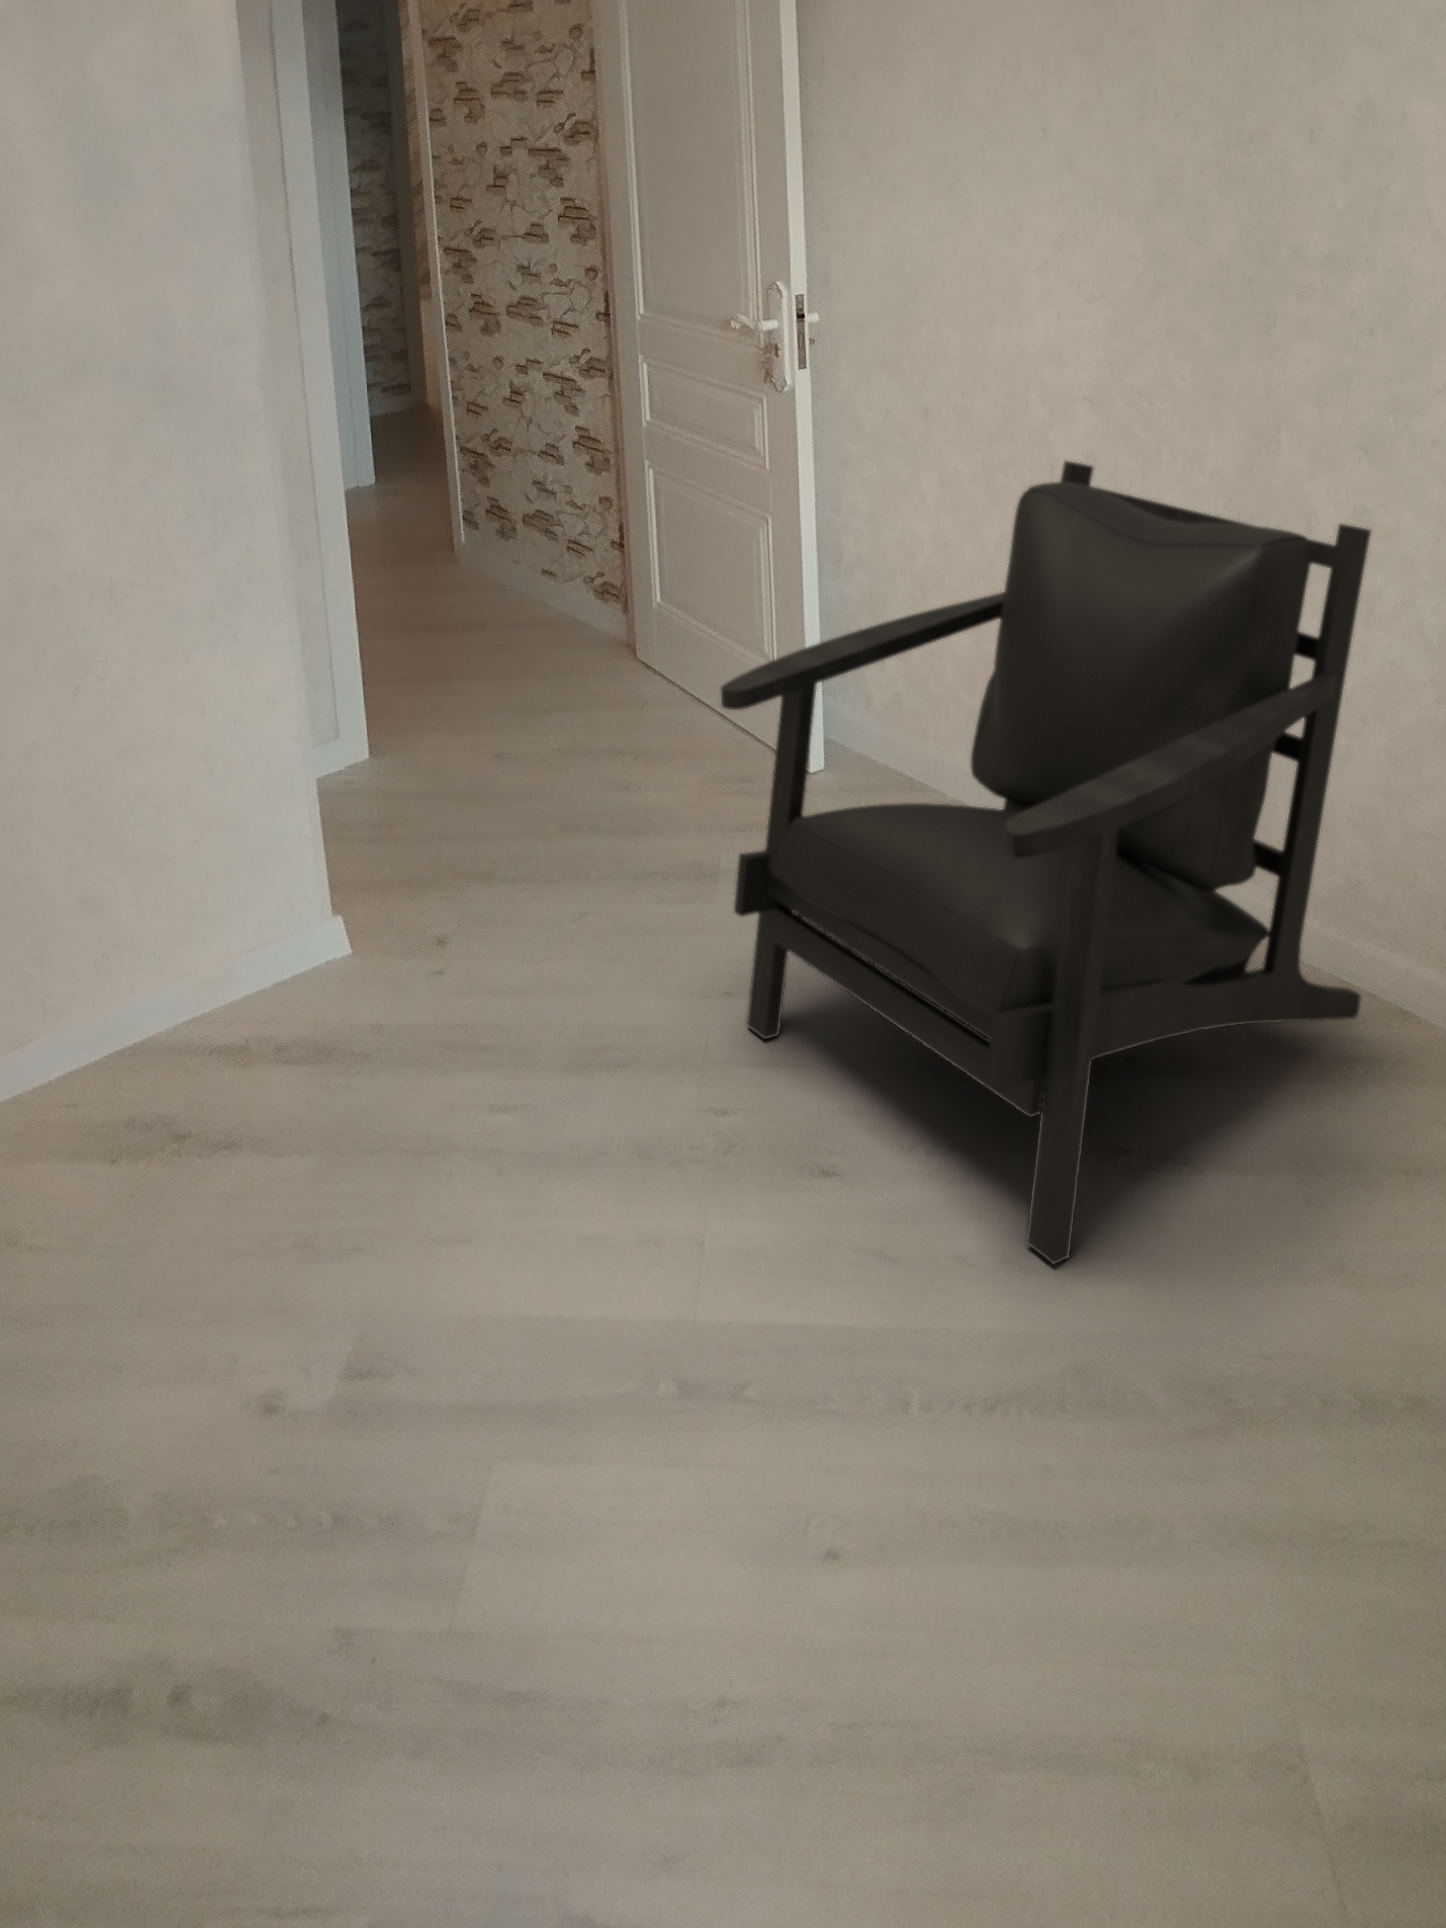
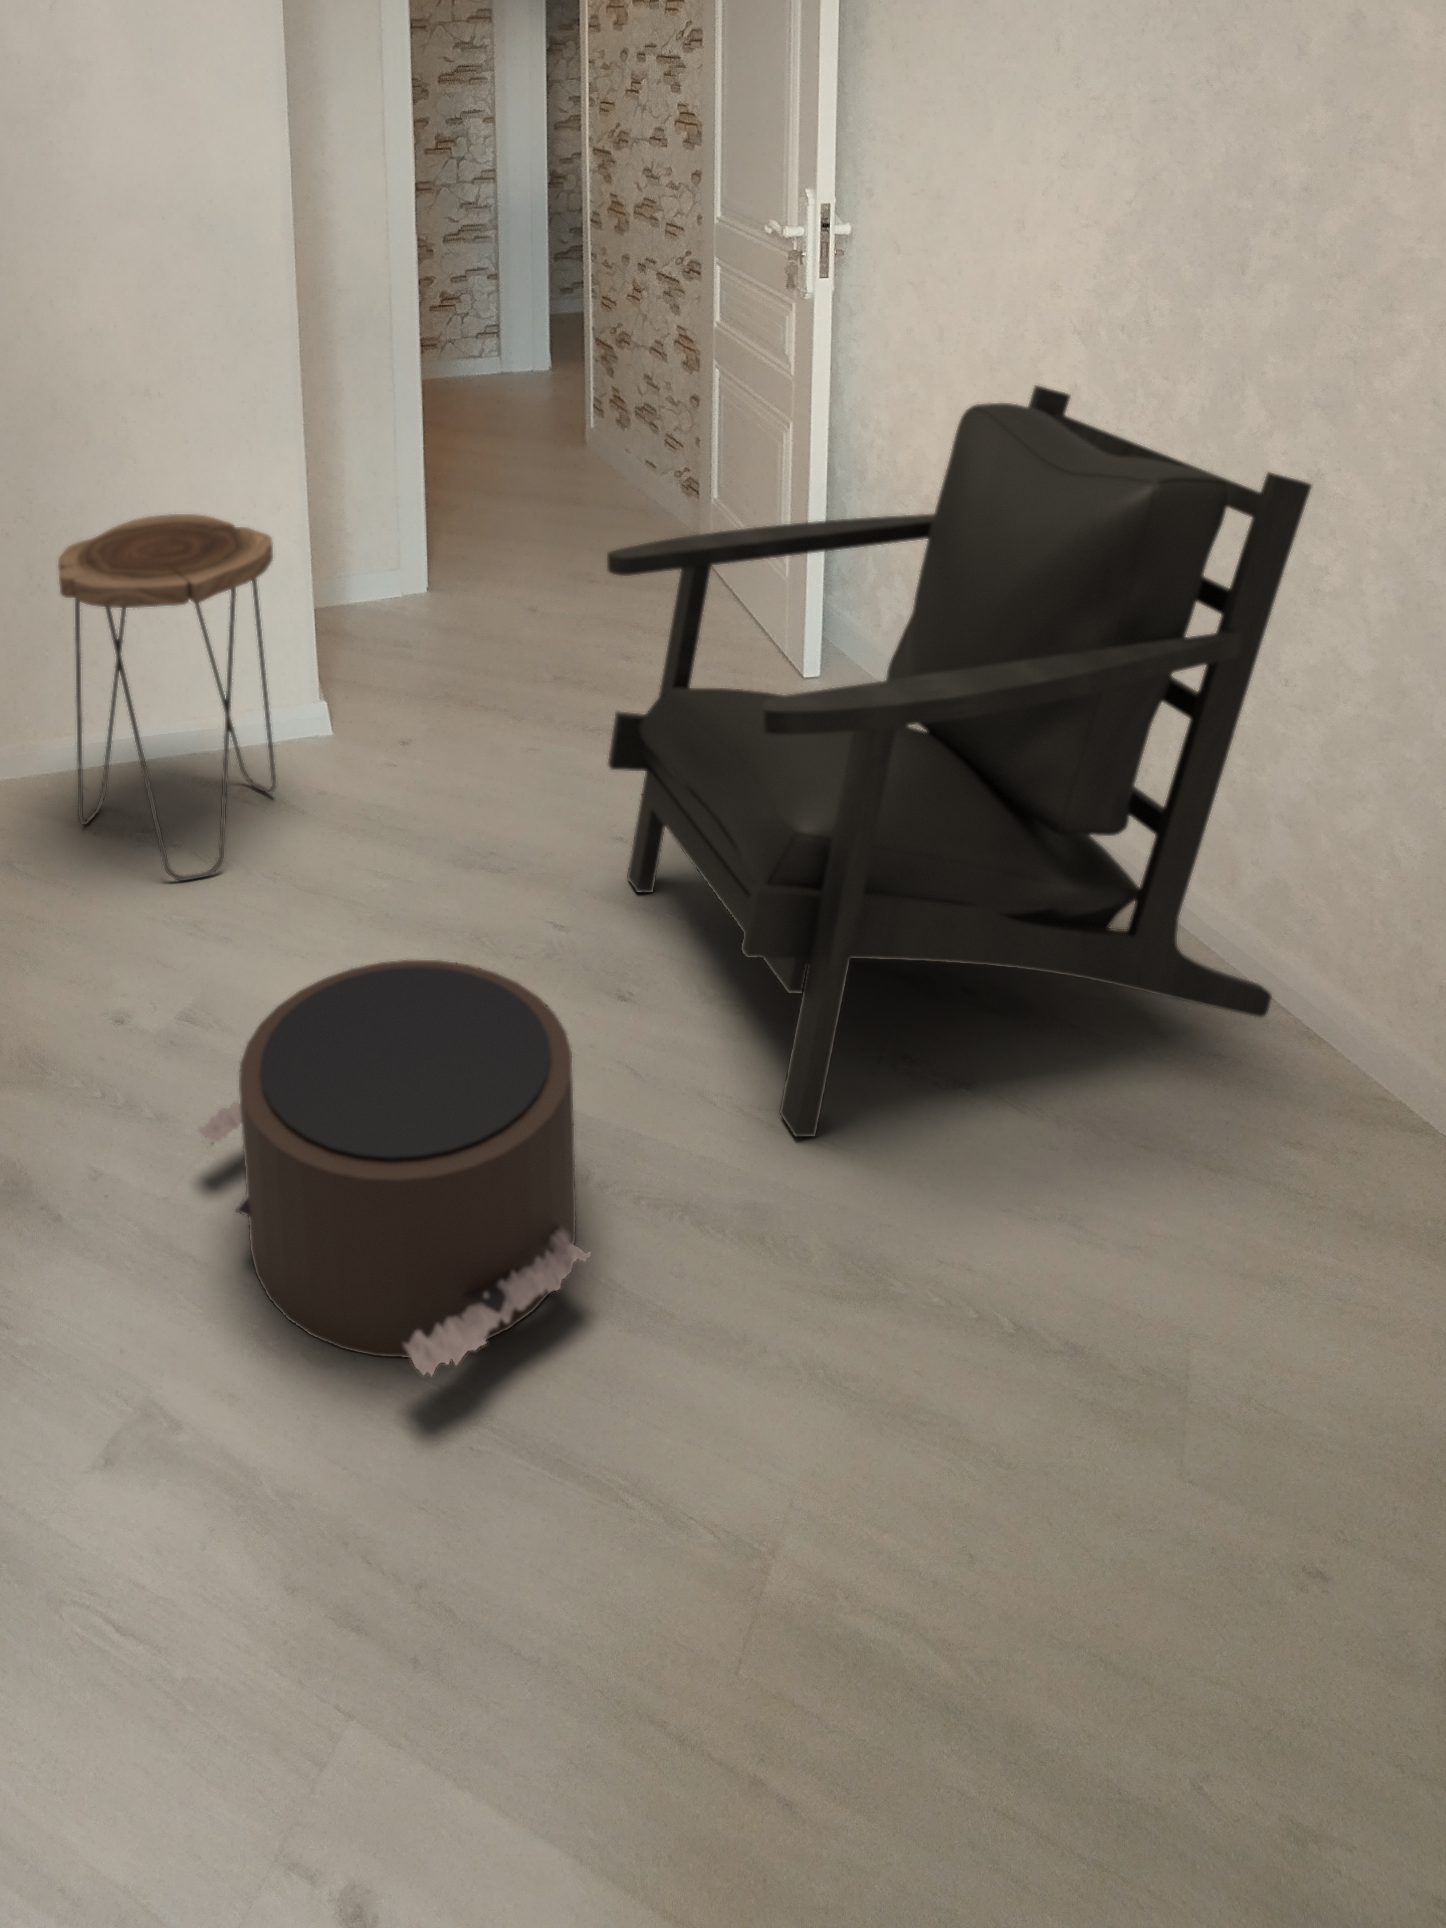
side table: none [54,715,317,1161] -> present [58,514,276,881]
pouf: none [459,1181,967,1691] -> present [198,960,590,1375]

